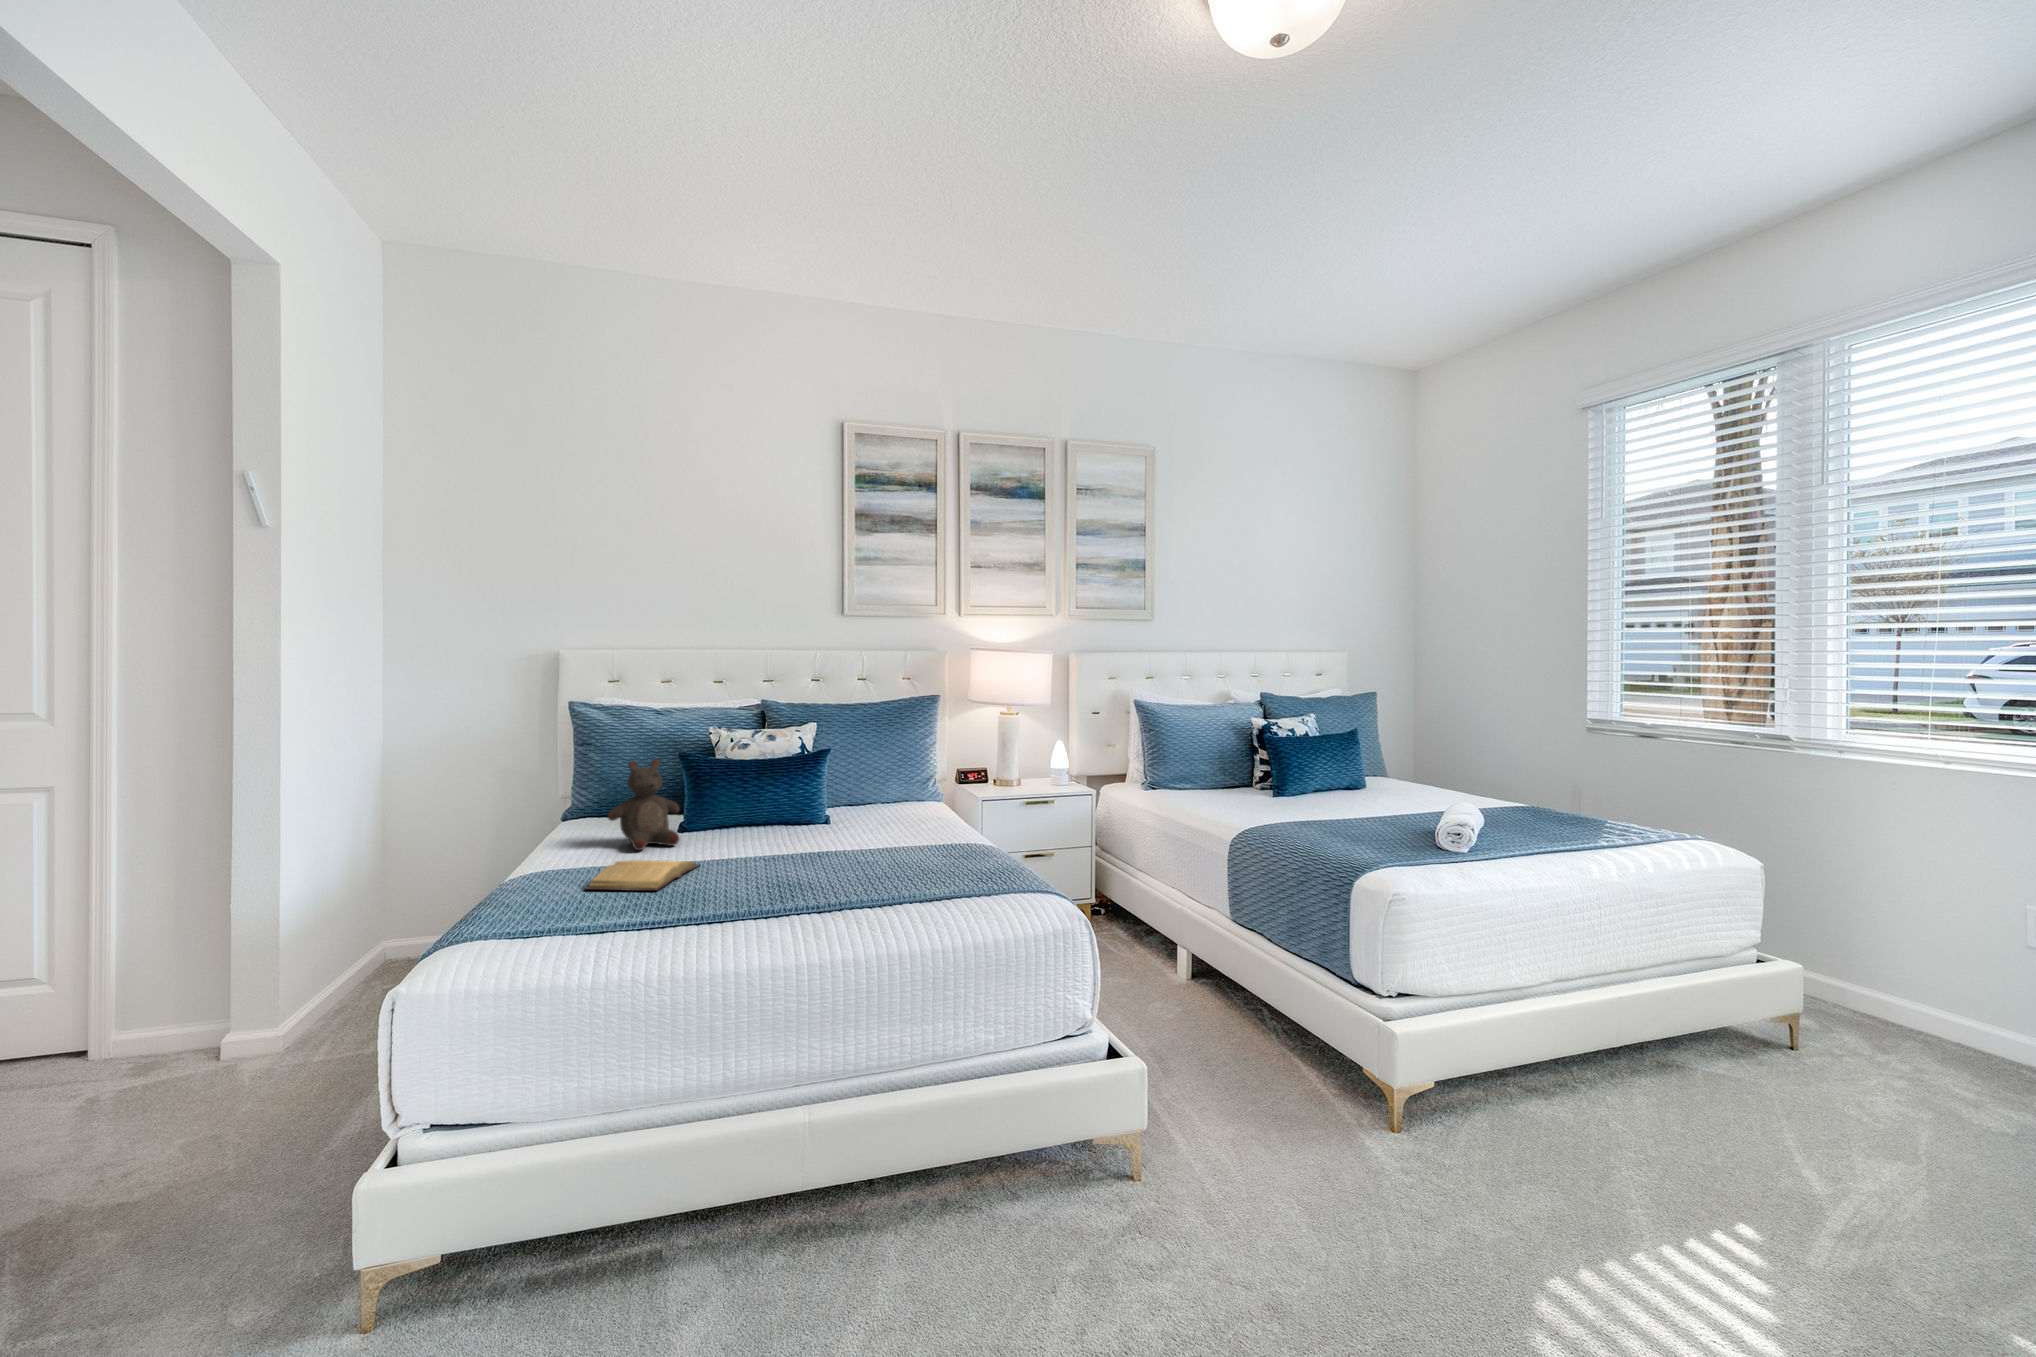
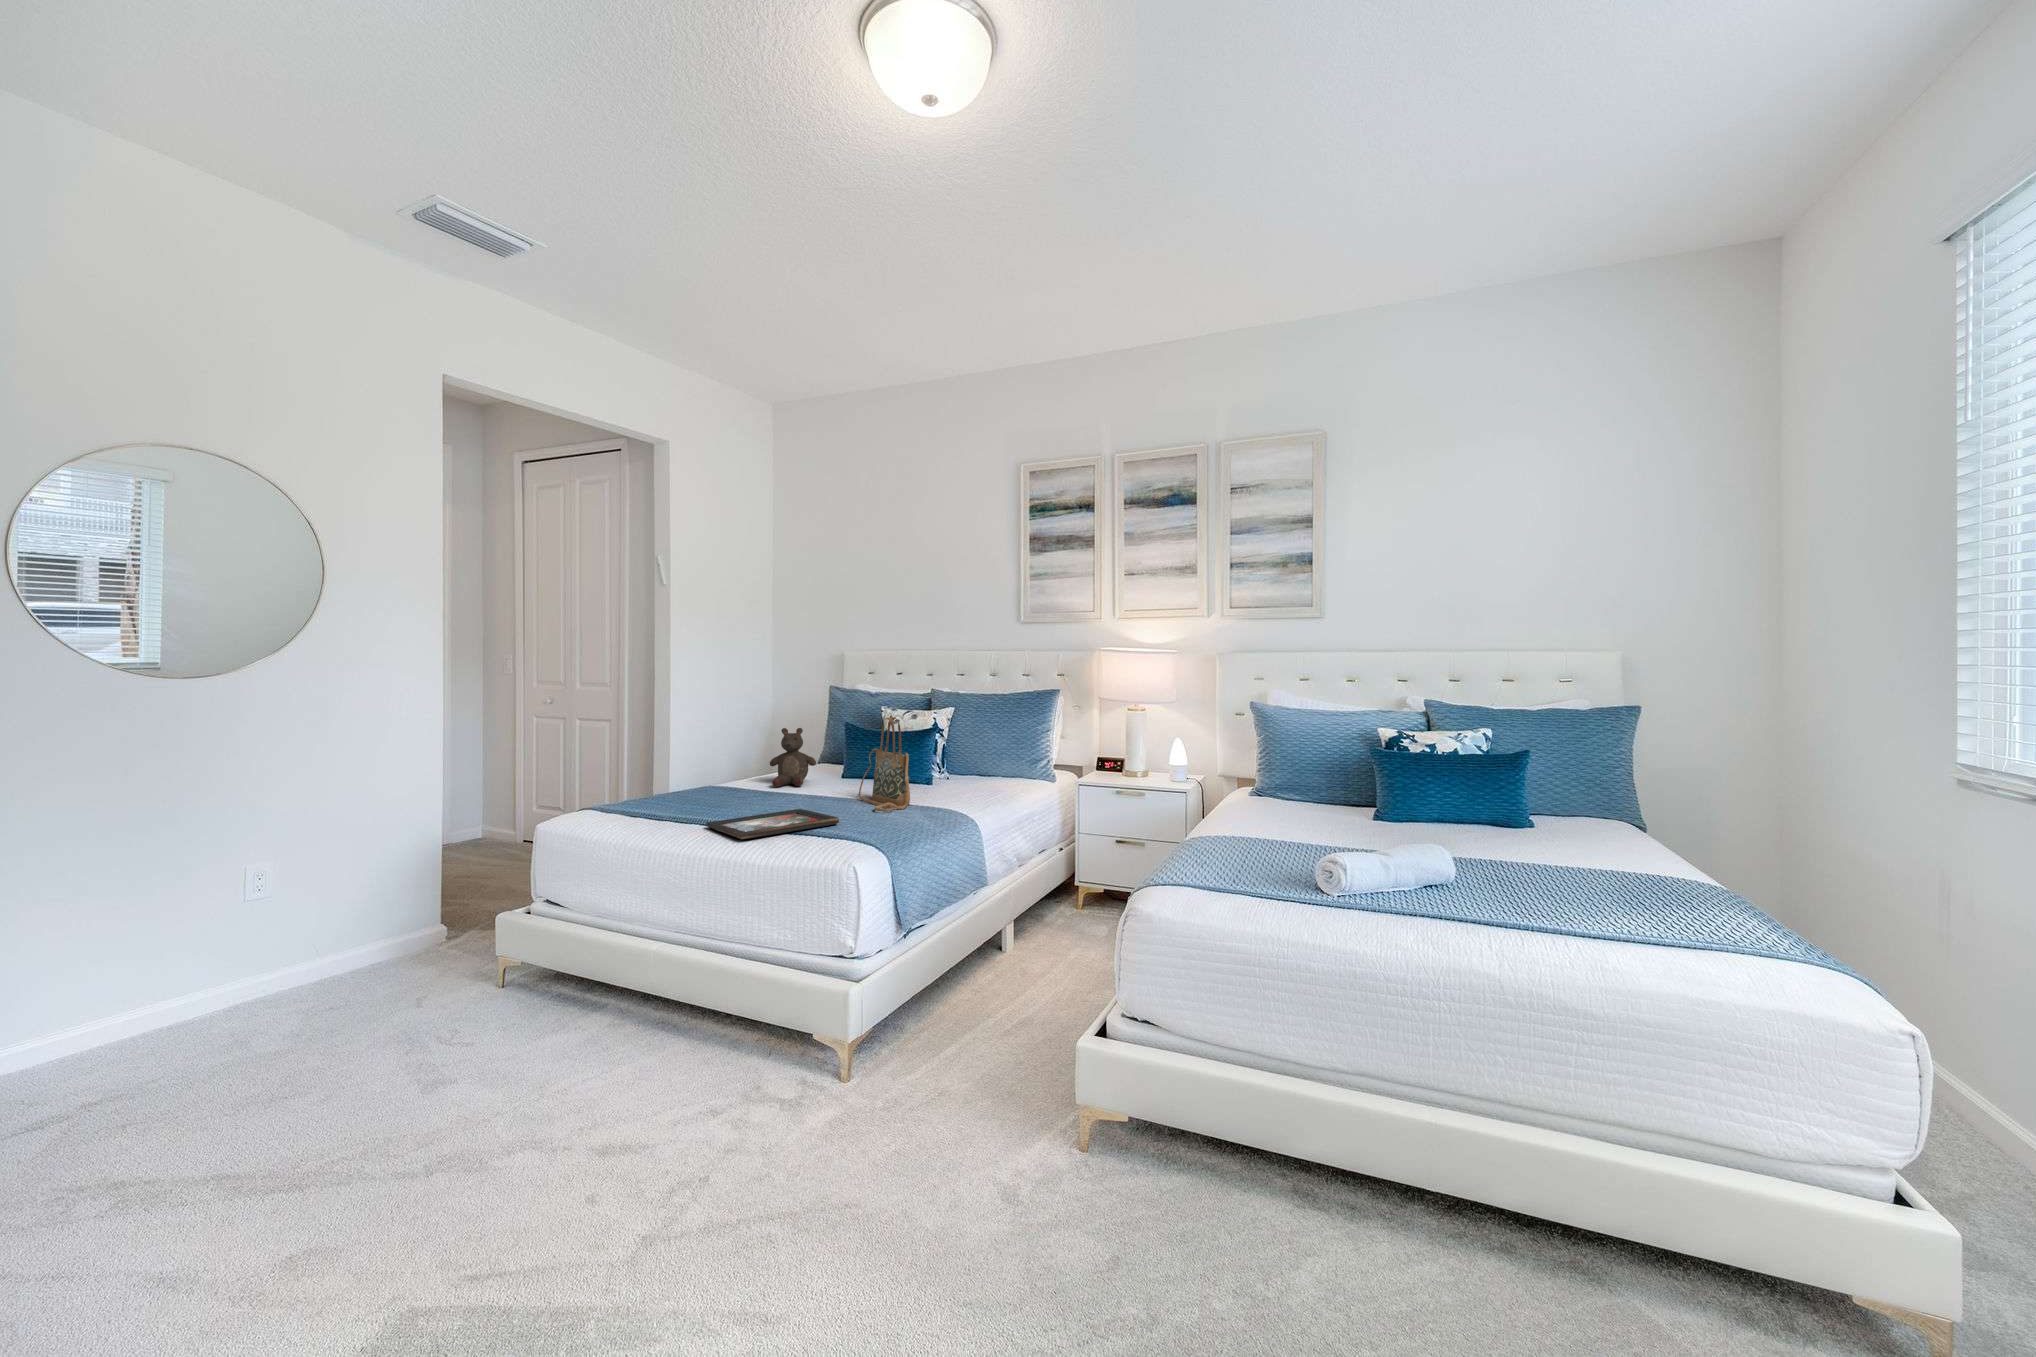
handbag: none [821,733,929,858] -> present [859,717,910,812]
book: present [585,860,699,891] -> none [695,789,776,809]
decorative tray: none [745,870,920,920] -> present [706,809,839,839]

